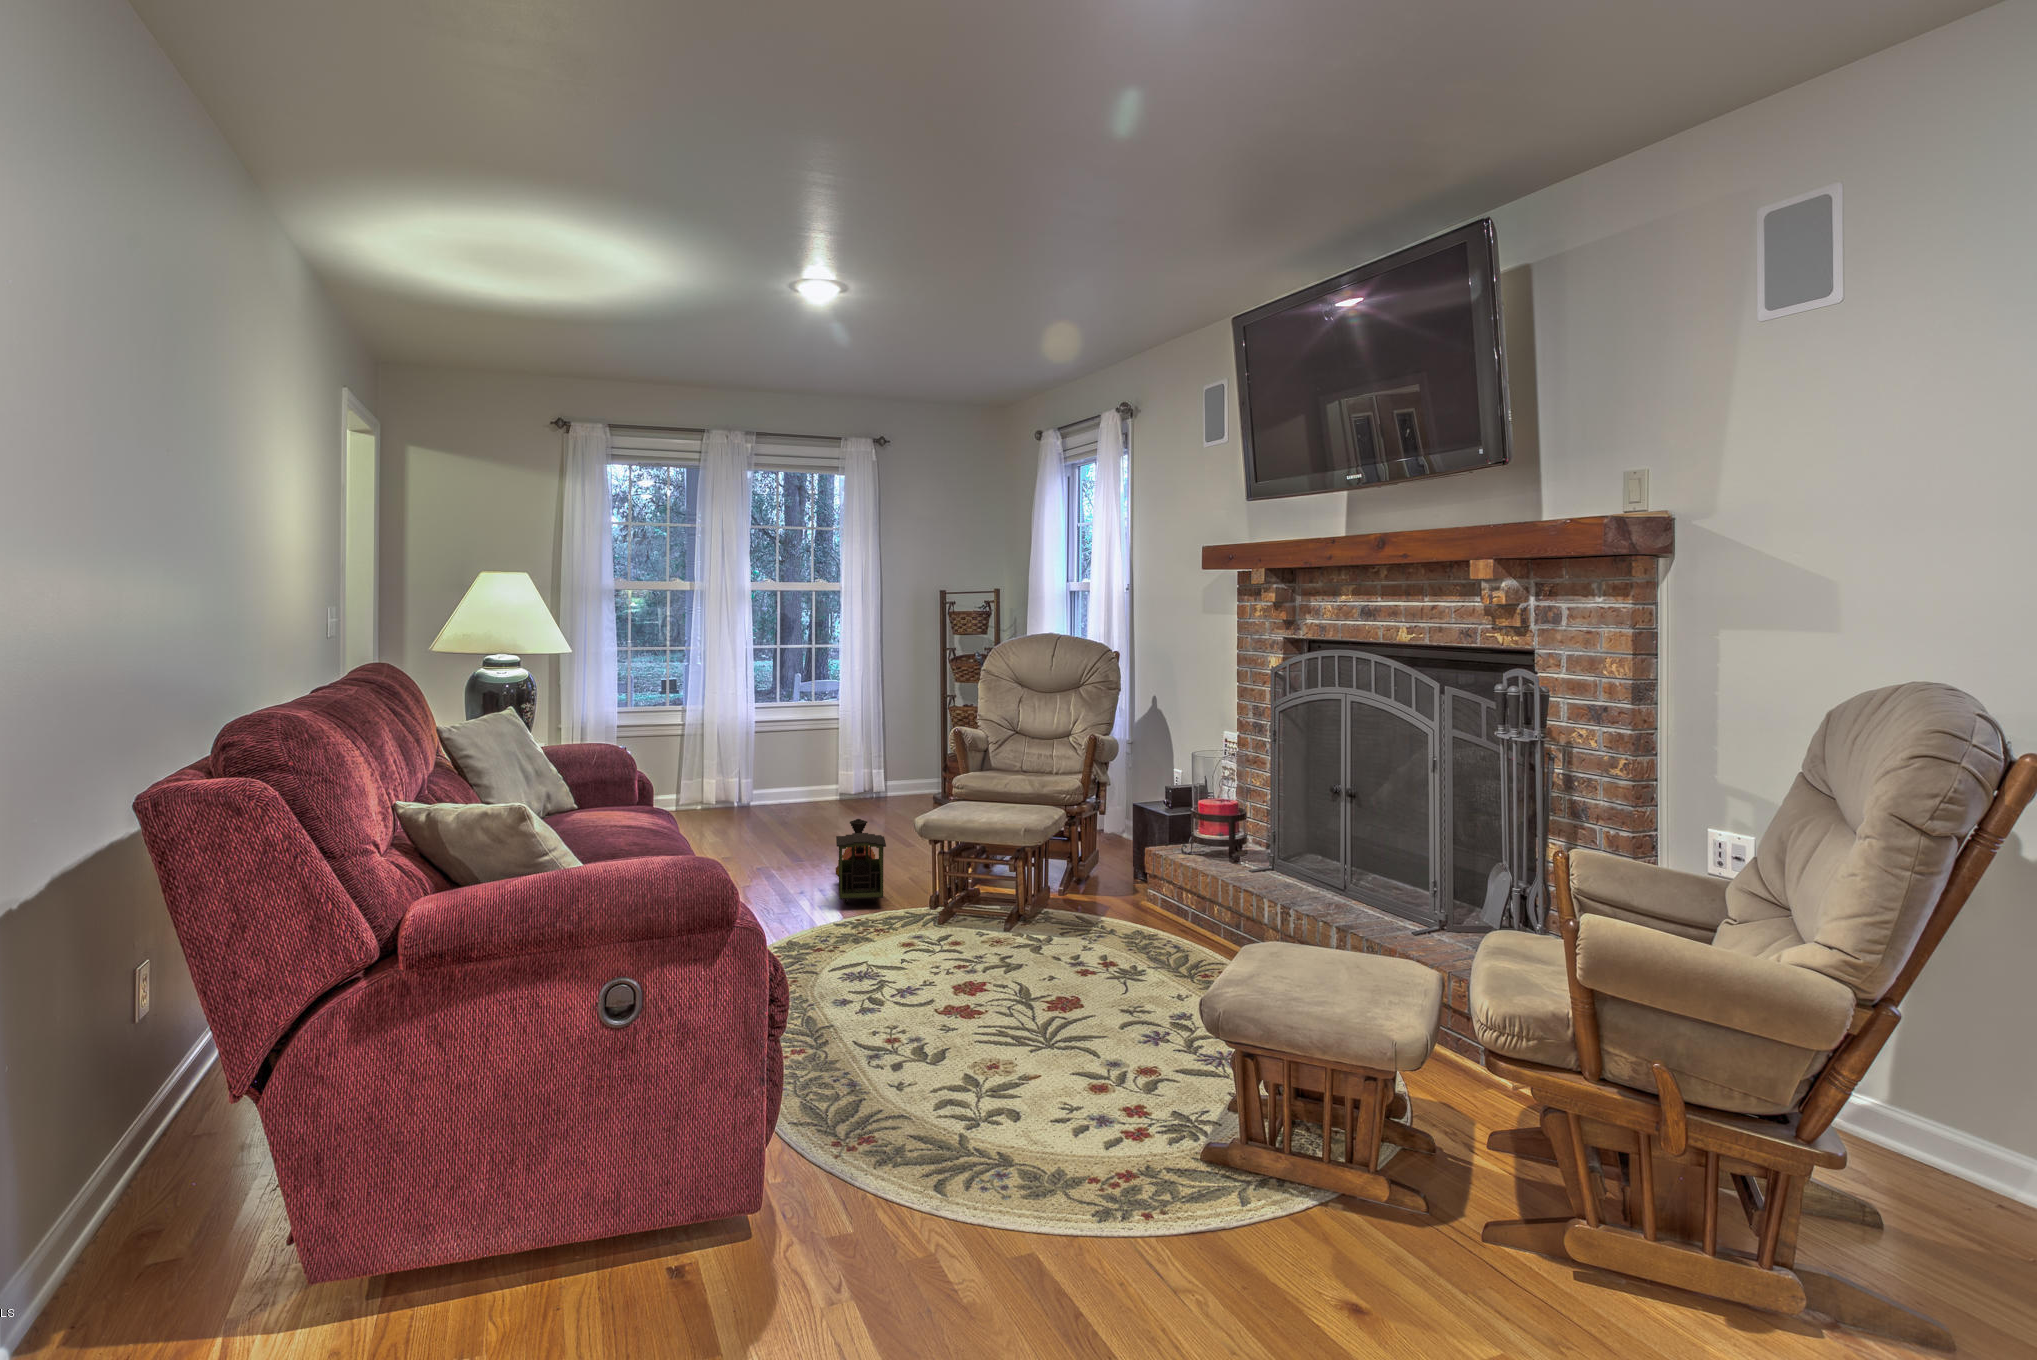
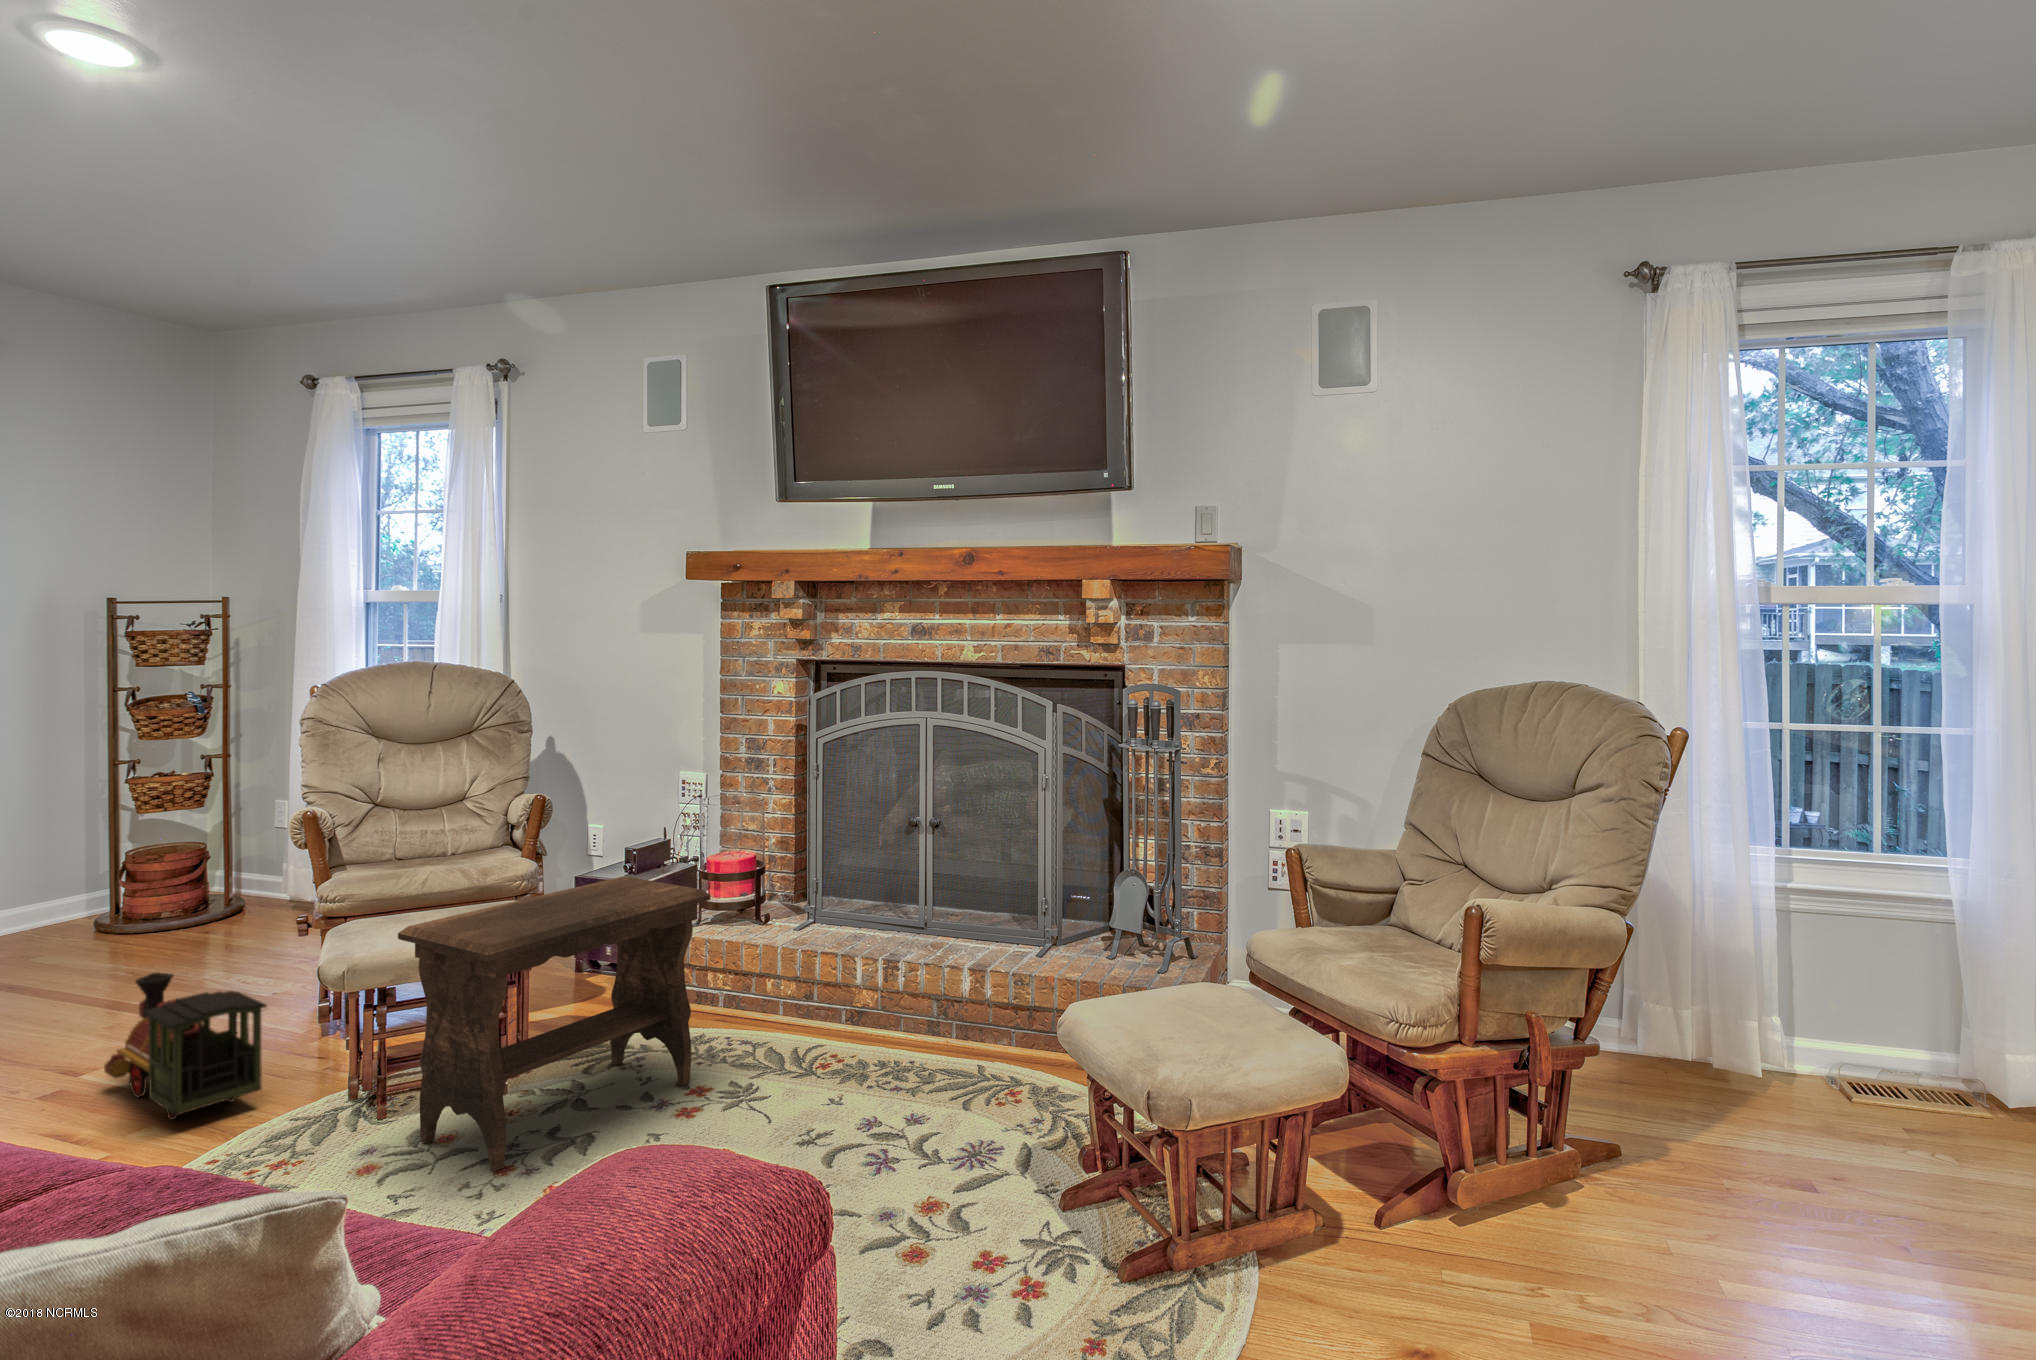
footstool: none [916,798,1113,970] -> present [398,876,710,1171]

